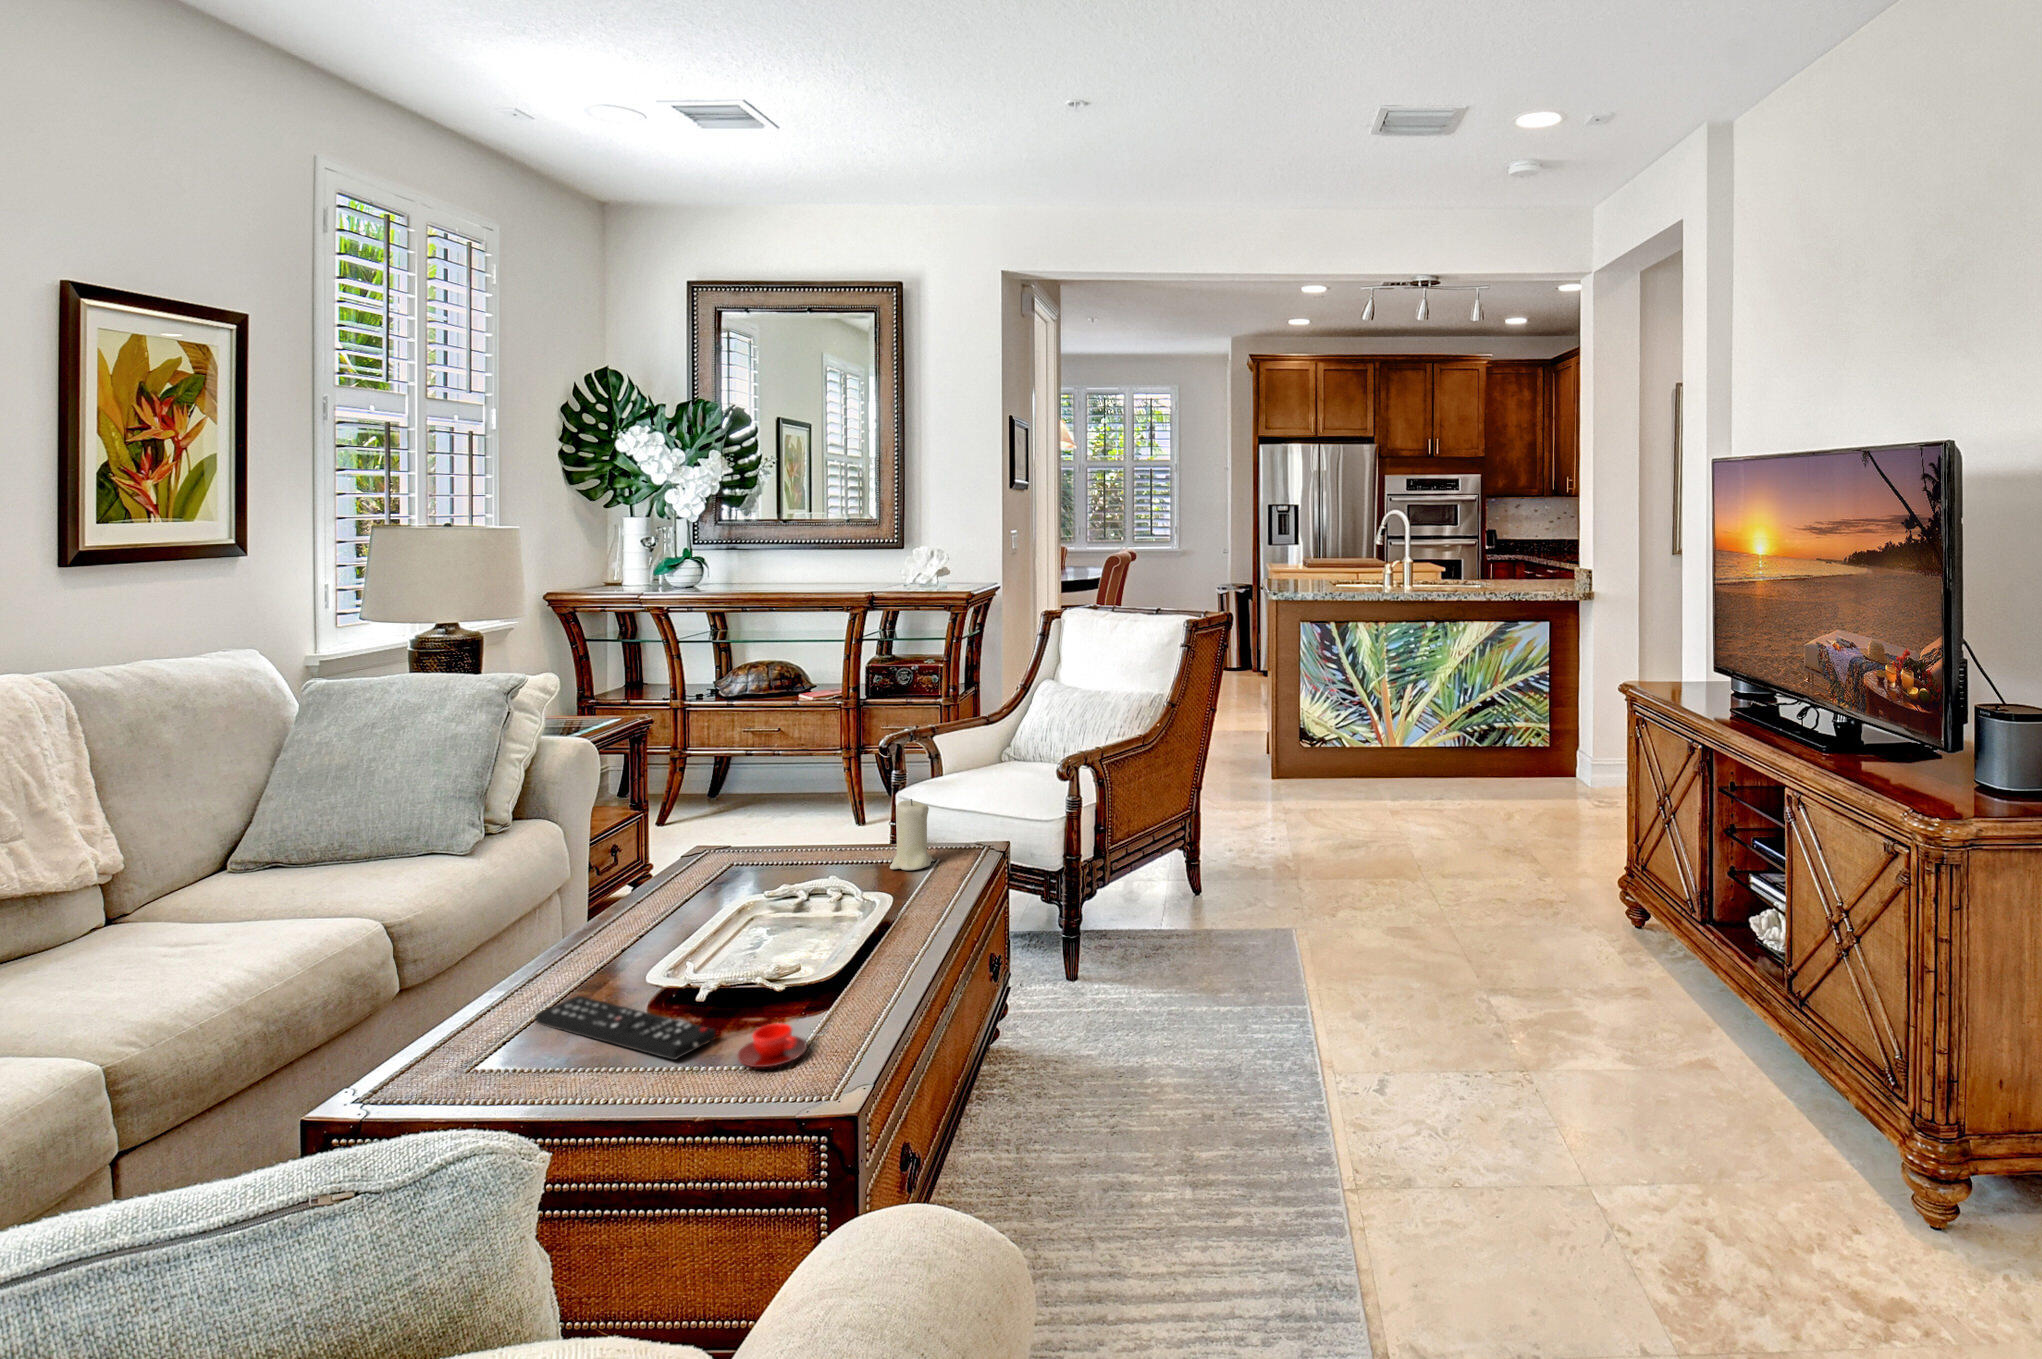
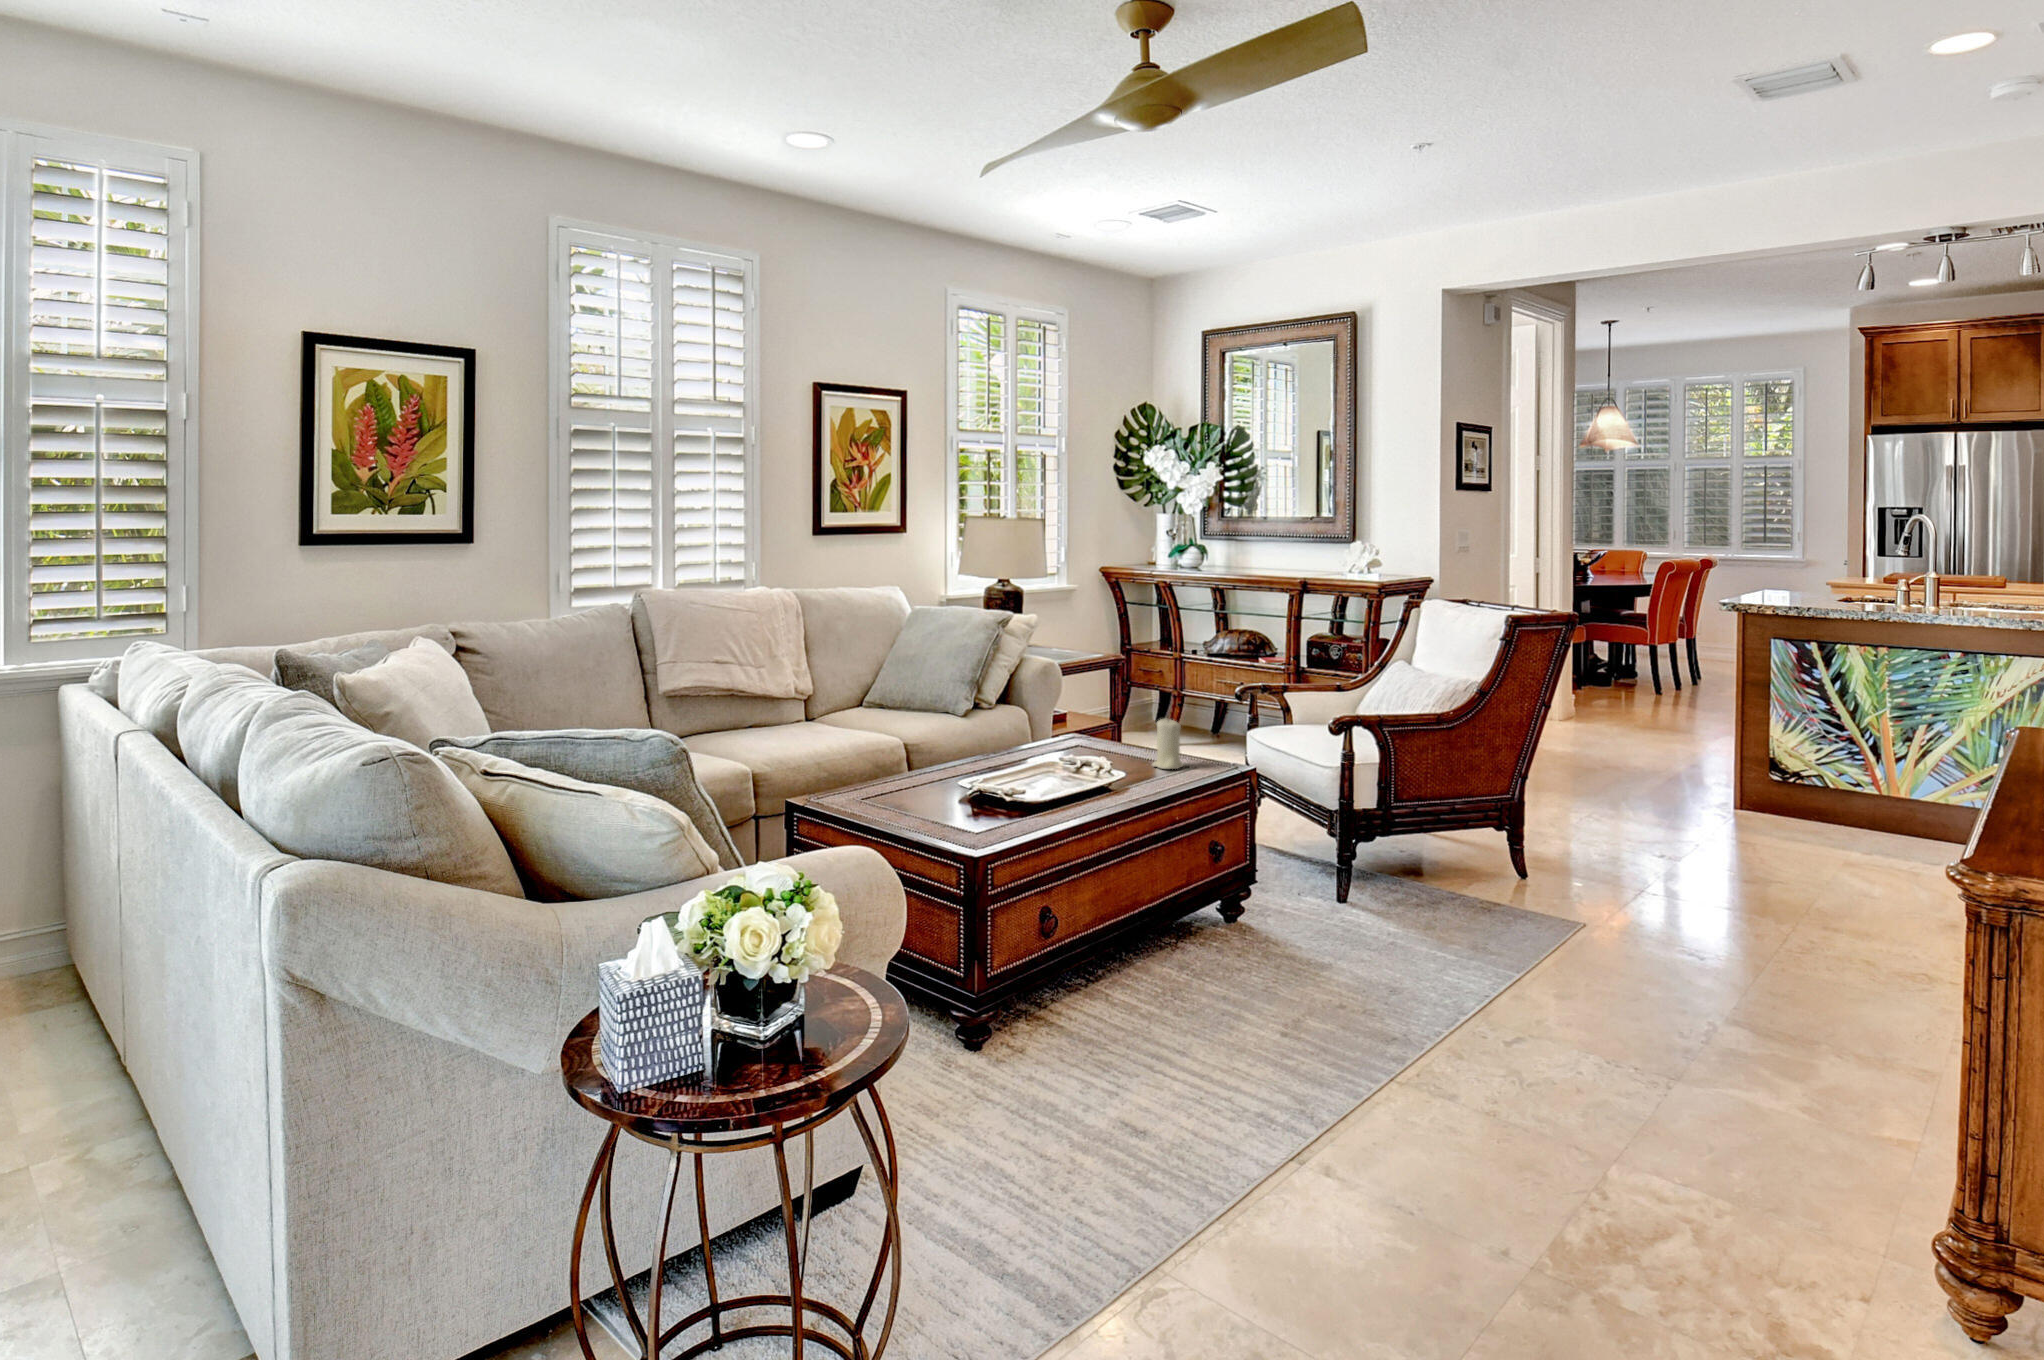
remote control: present [535,996,716,1060] -> none [898,788,961,823]
teacup: present [737,1023,807,1067] -> none [957,815,997,836]

